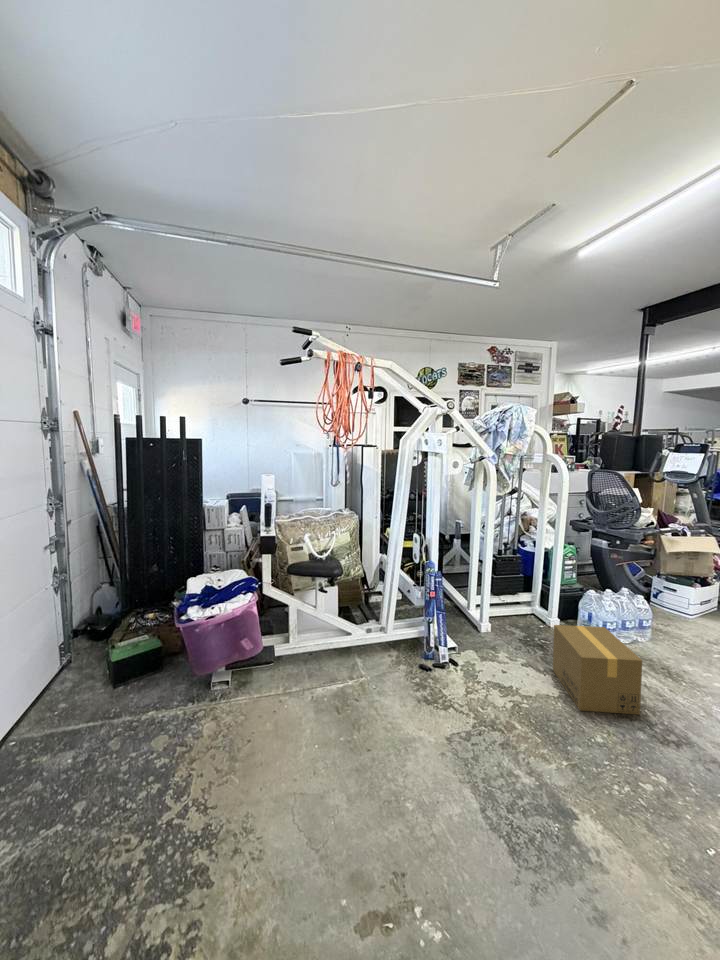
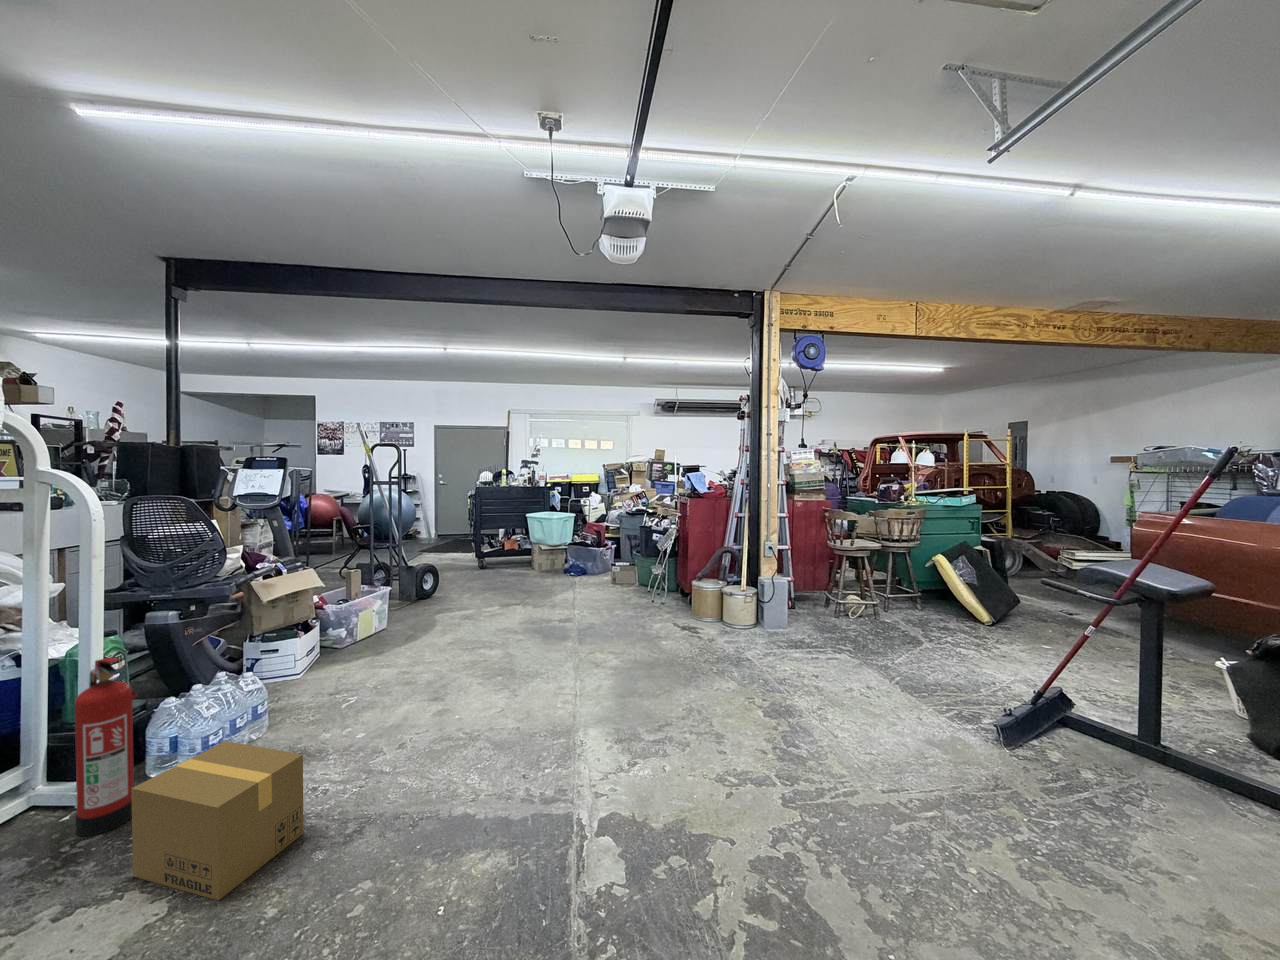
fire extinguisher: none [542,555,569,644] -> present [75,657,137,836]

